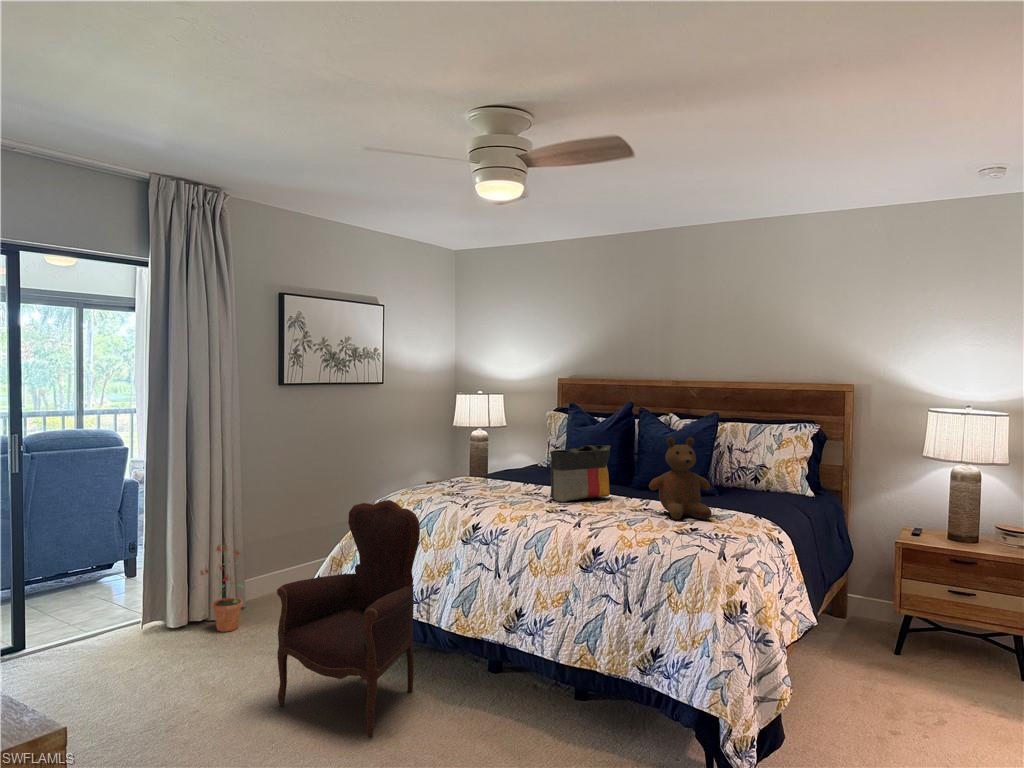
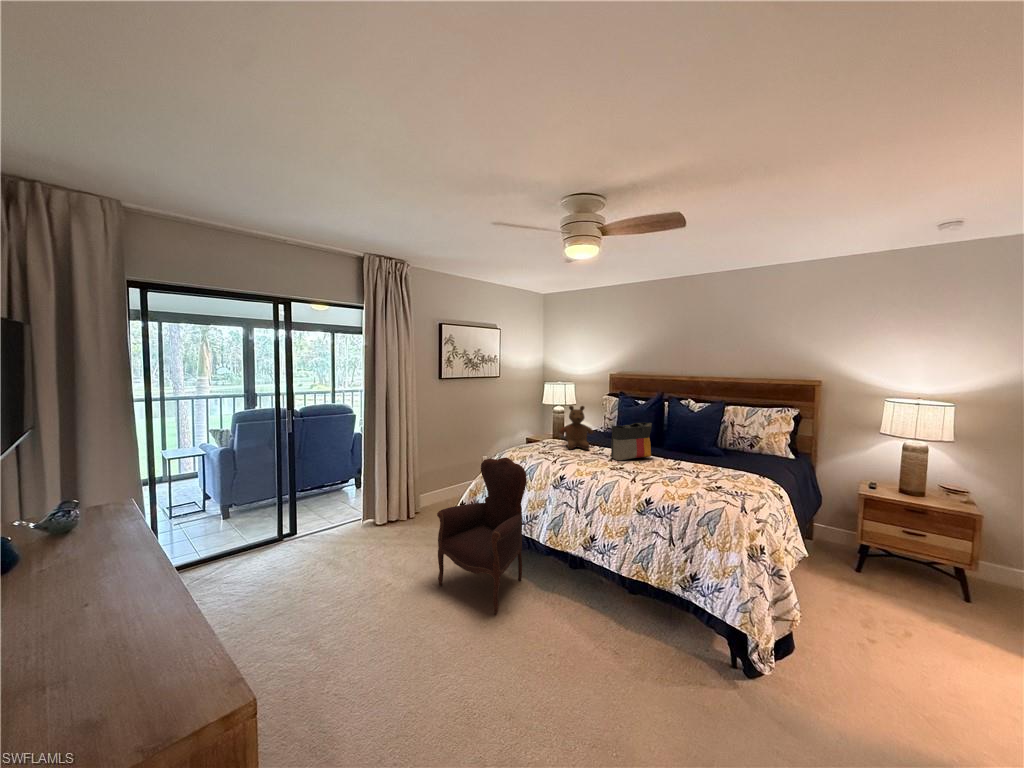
teddy bear: present [649,438,712,520] -> present [559,406,593,450]
potted plant: present [200,545,244,632] -> none [392,477,420,530]

